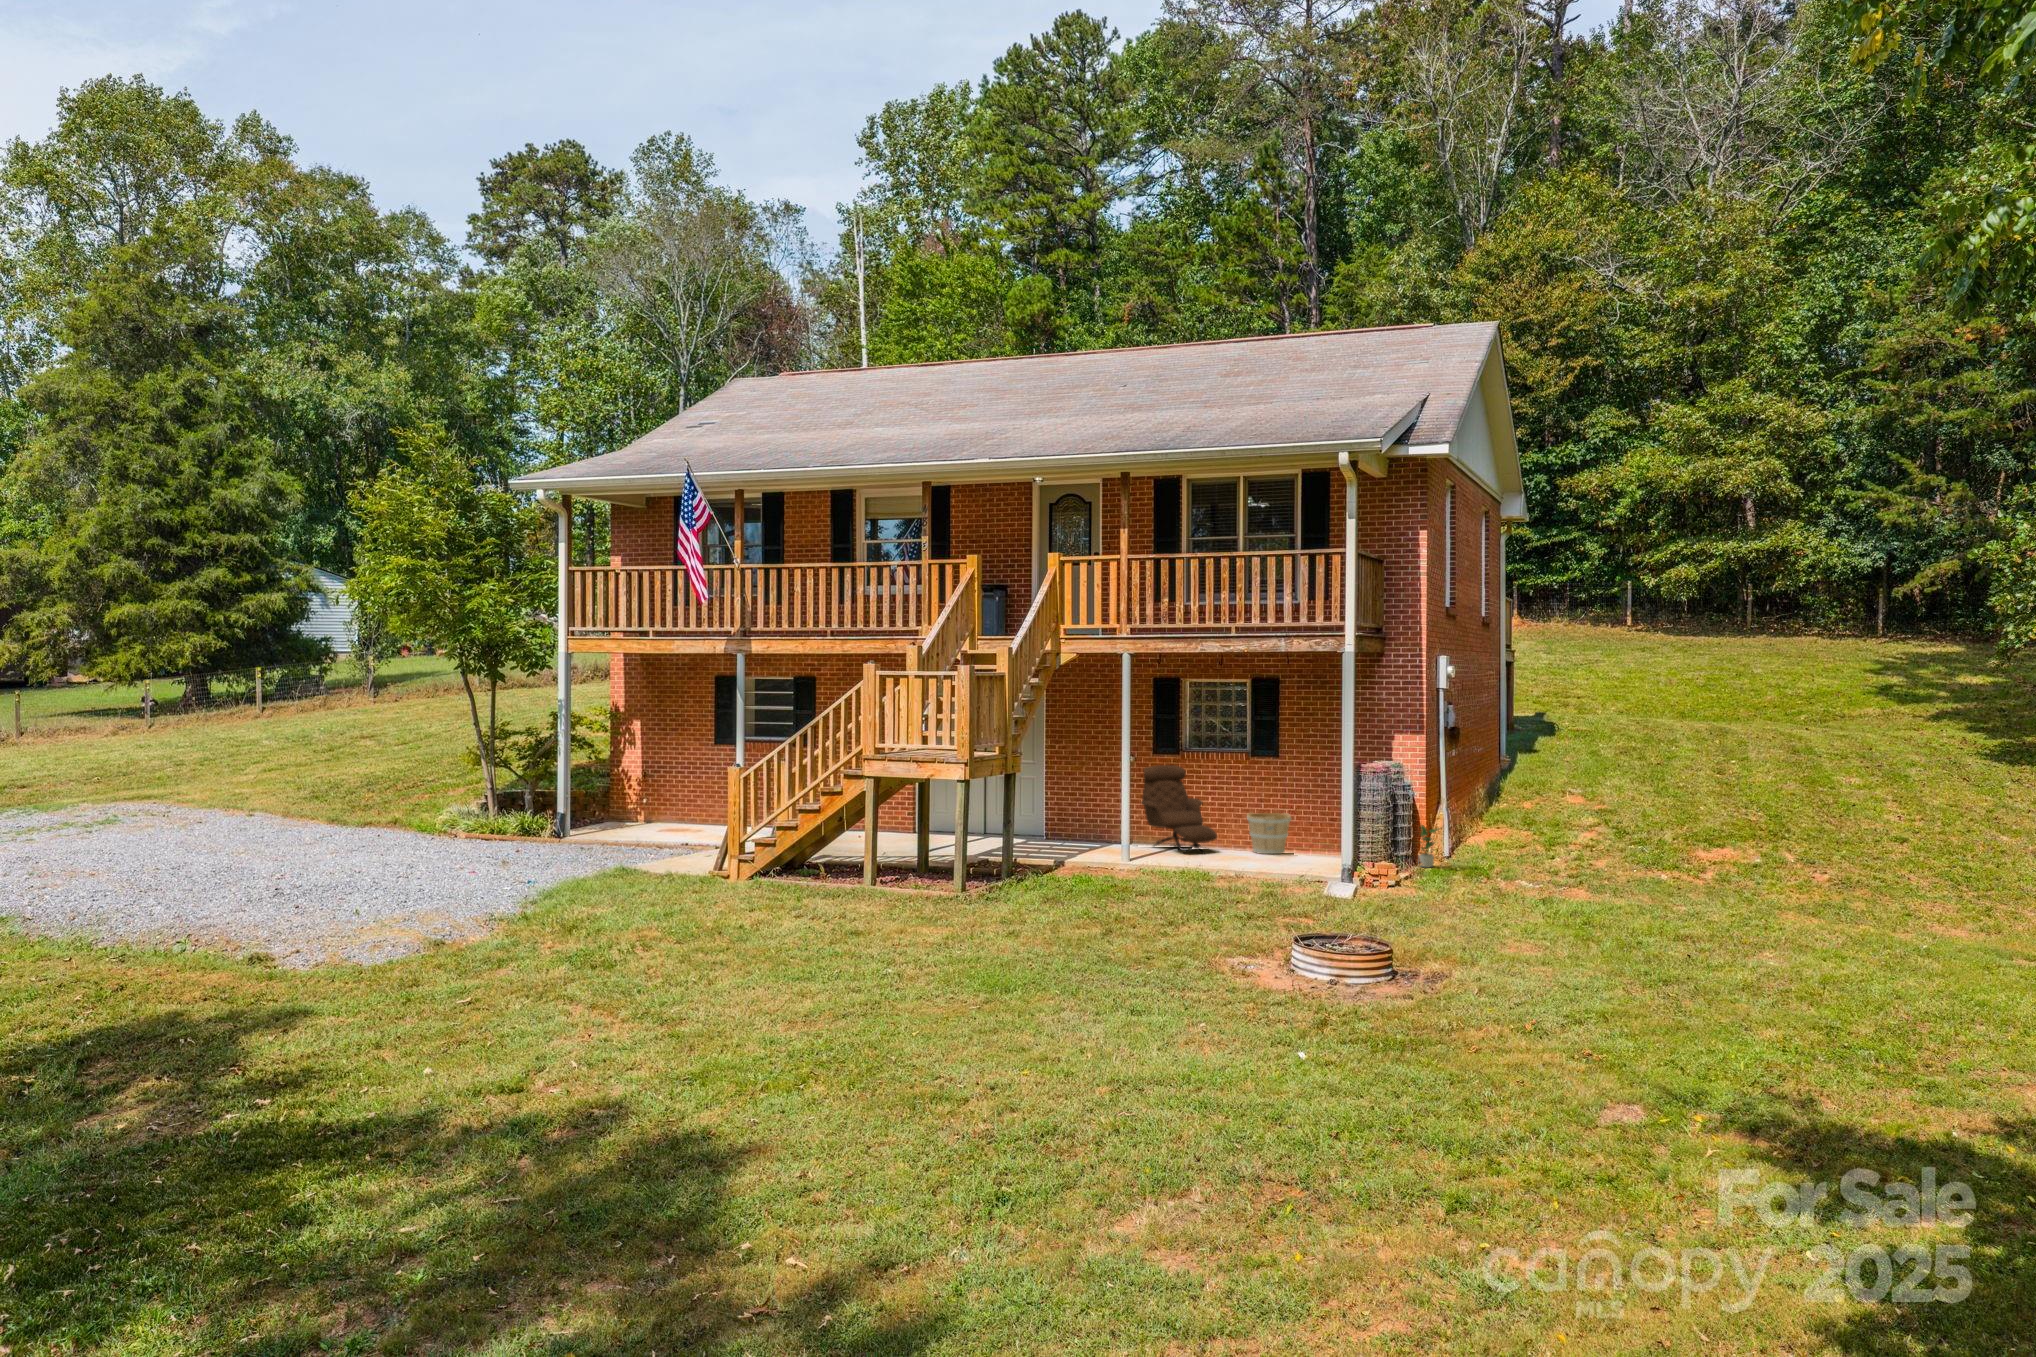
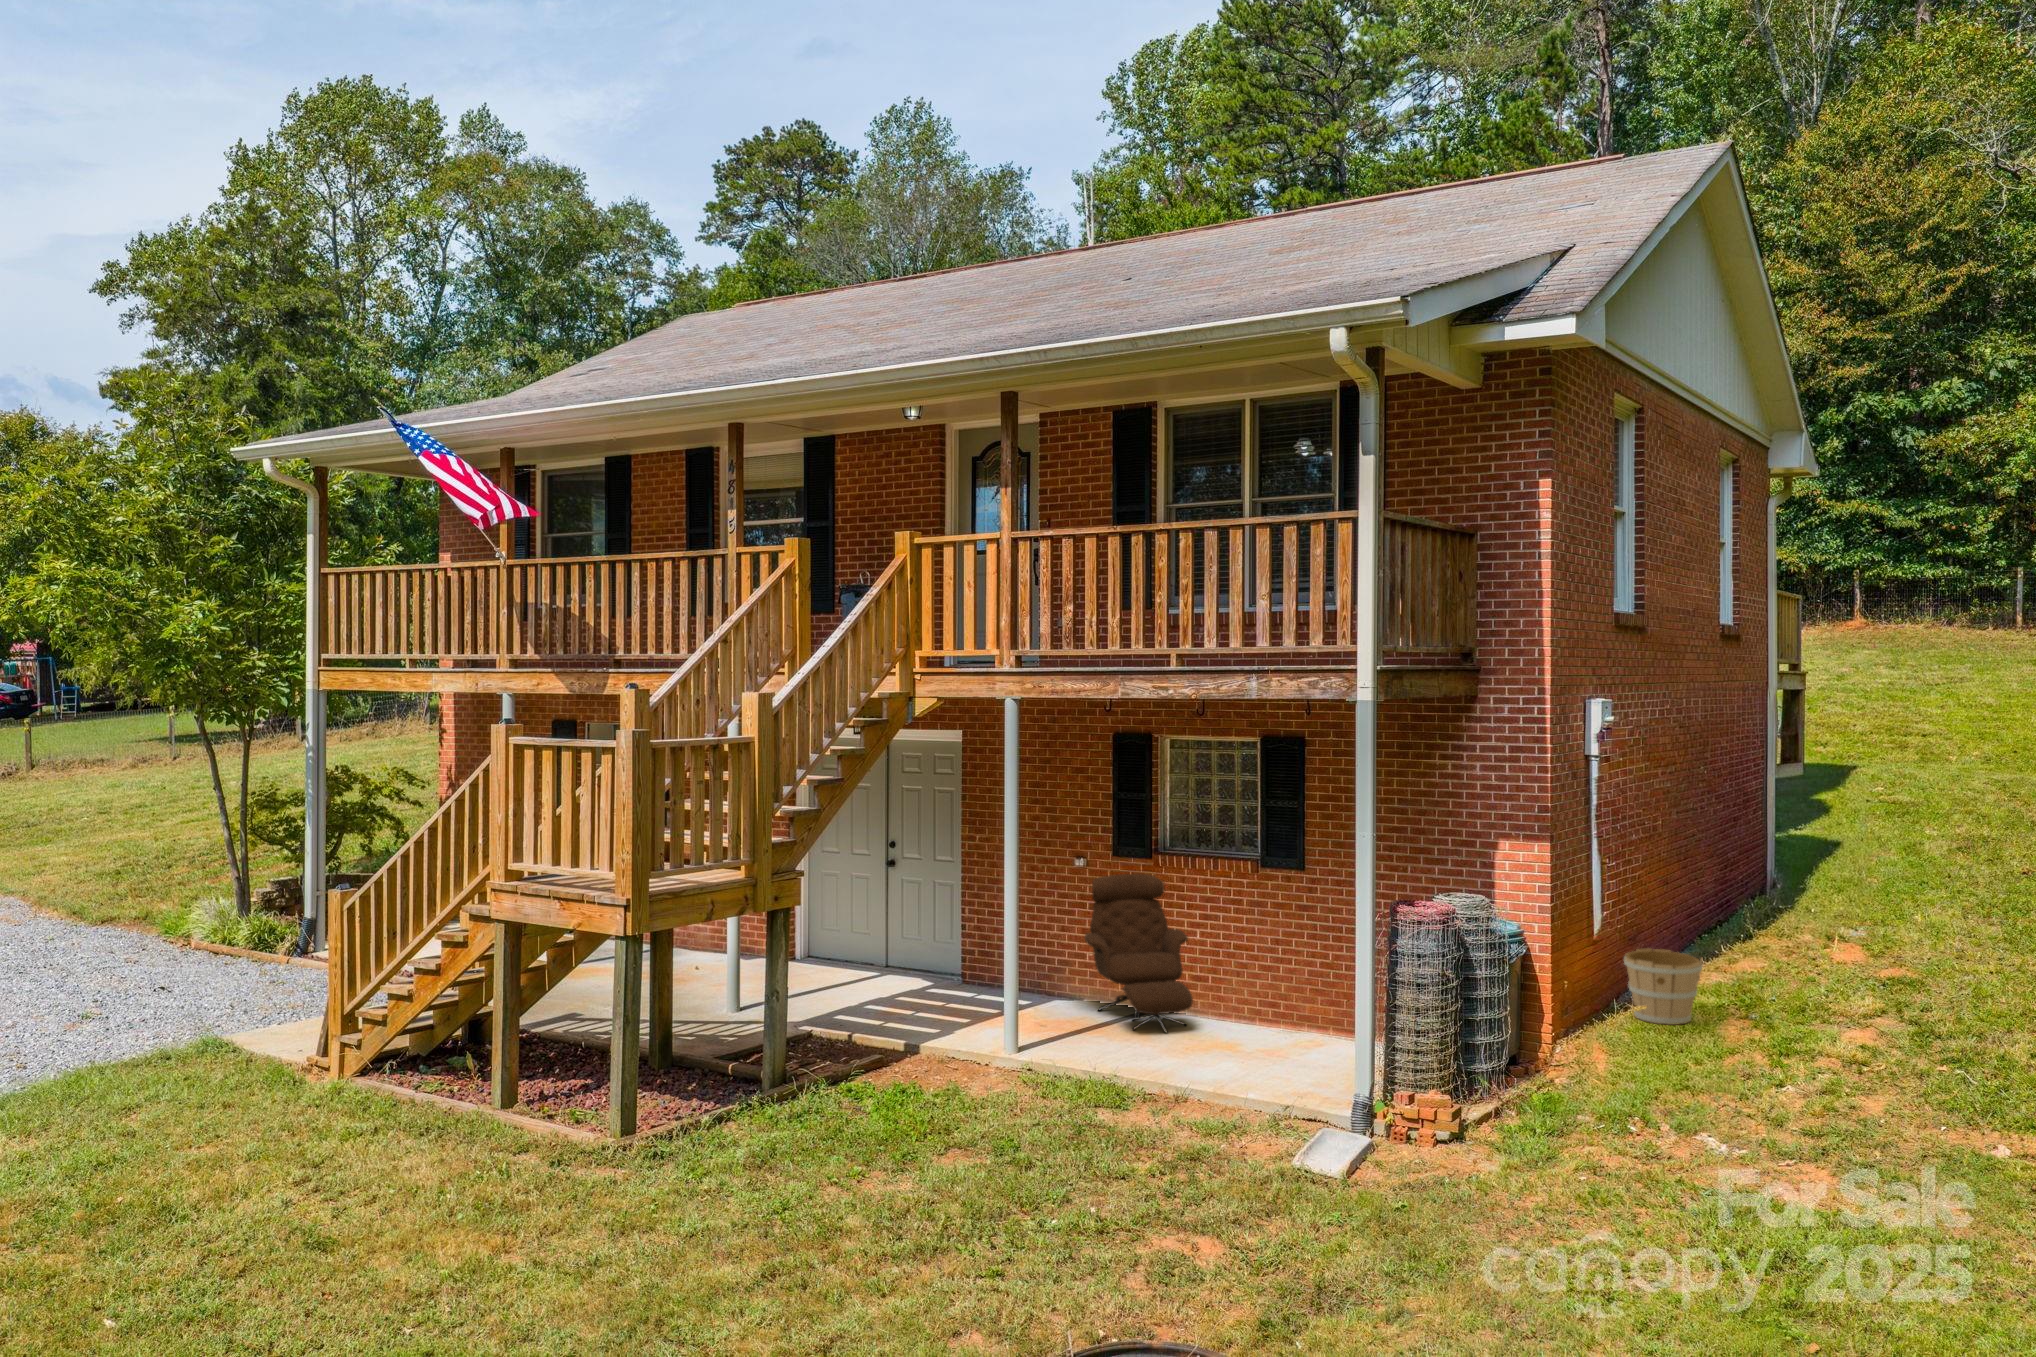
wooden bucket: present [1247,813,1291,854] -> present [1624,948,1703,1025]
potted plant: present [1419,825,1439,867] -> none [1514,1005,1576,1091]

